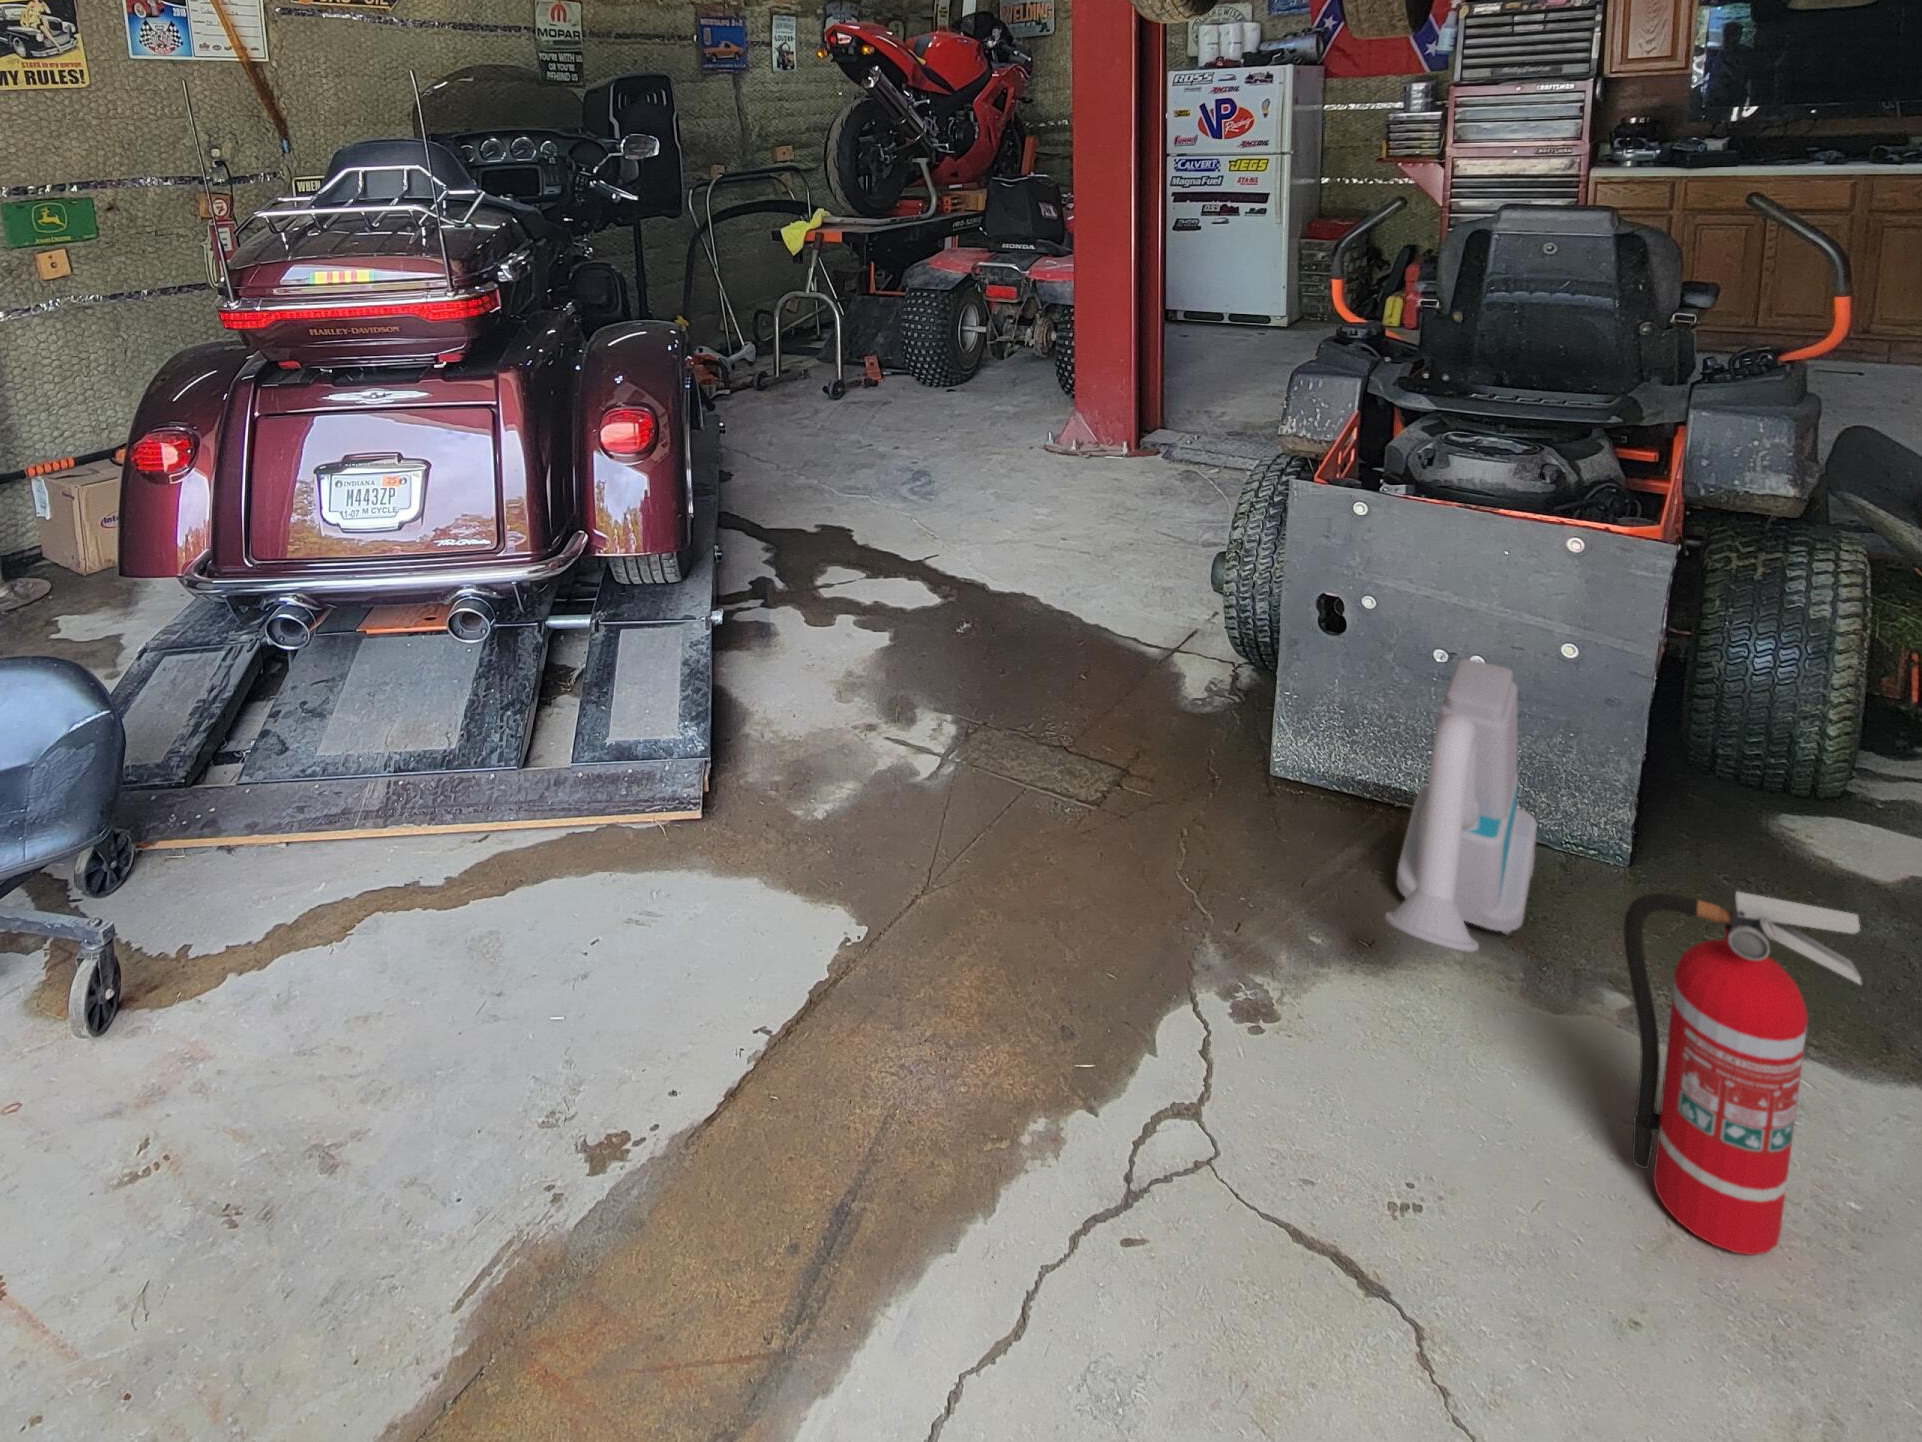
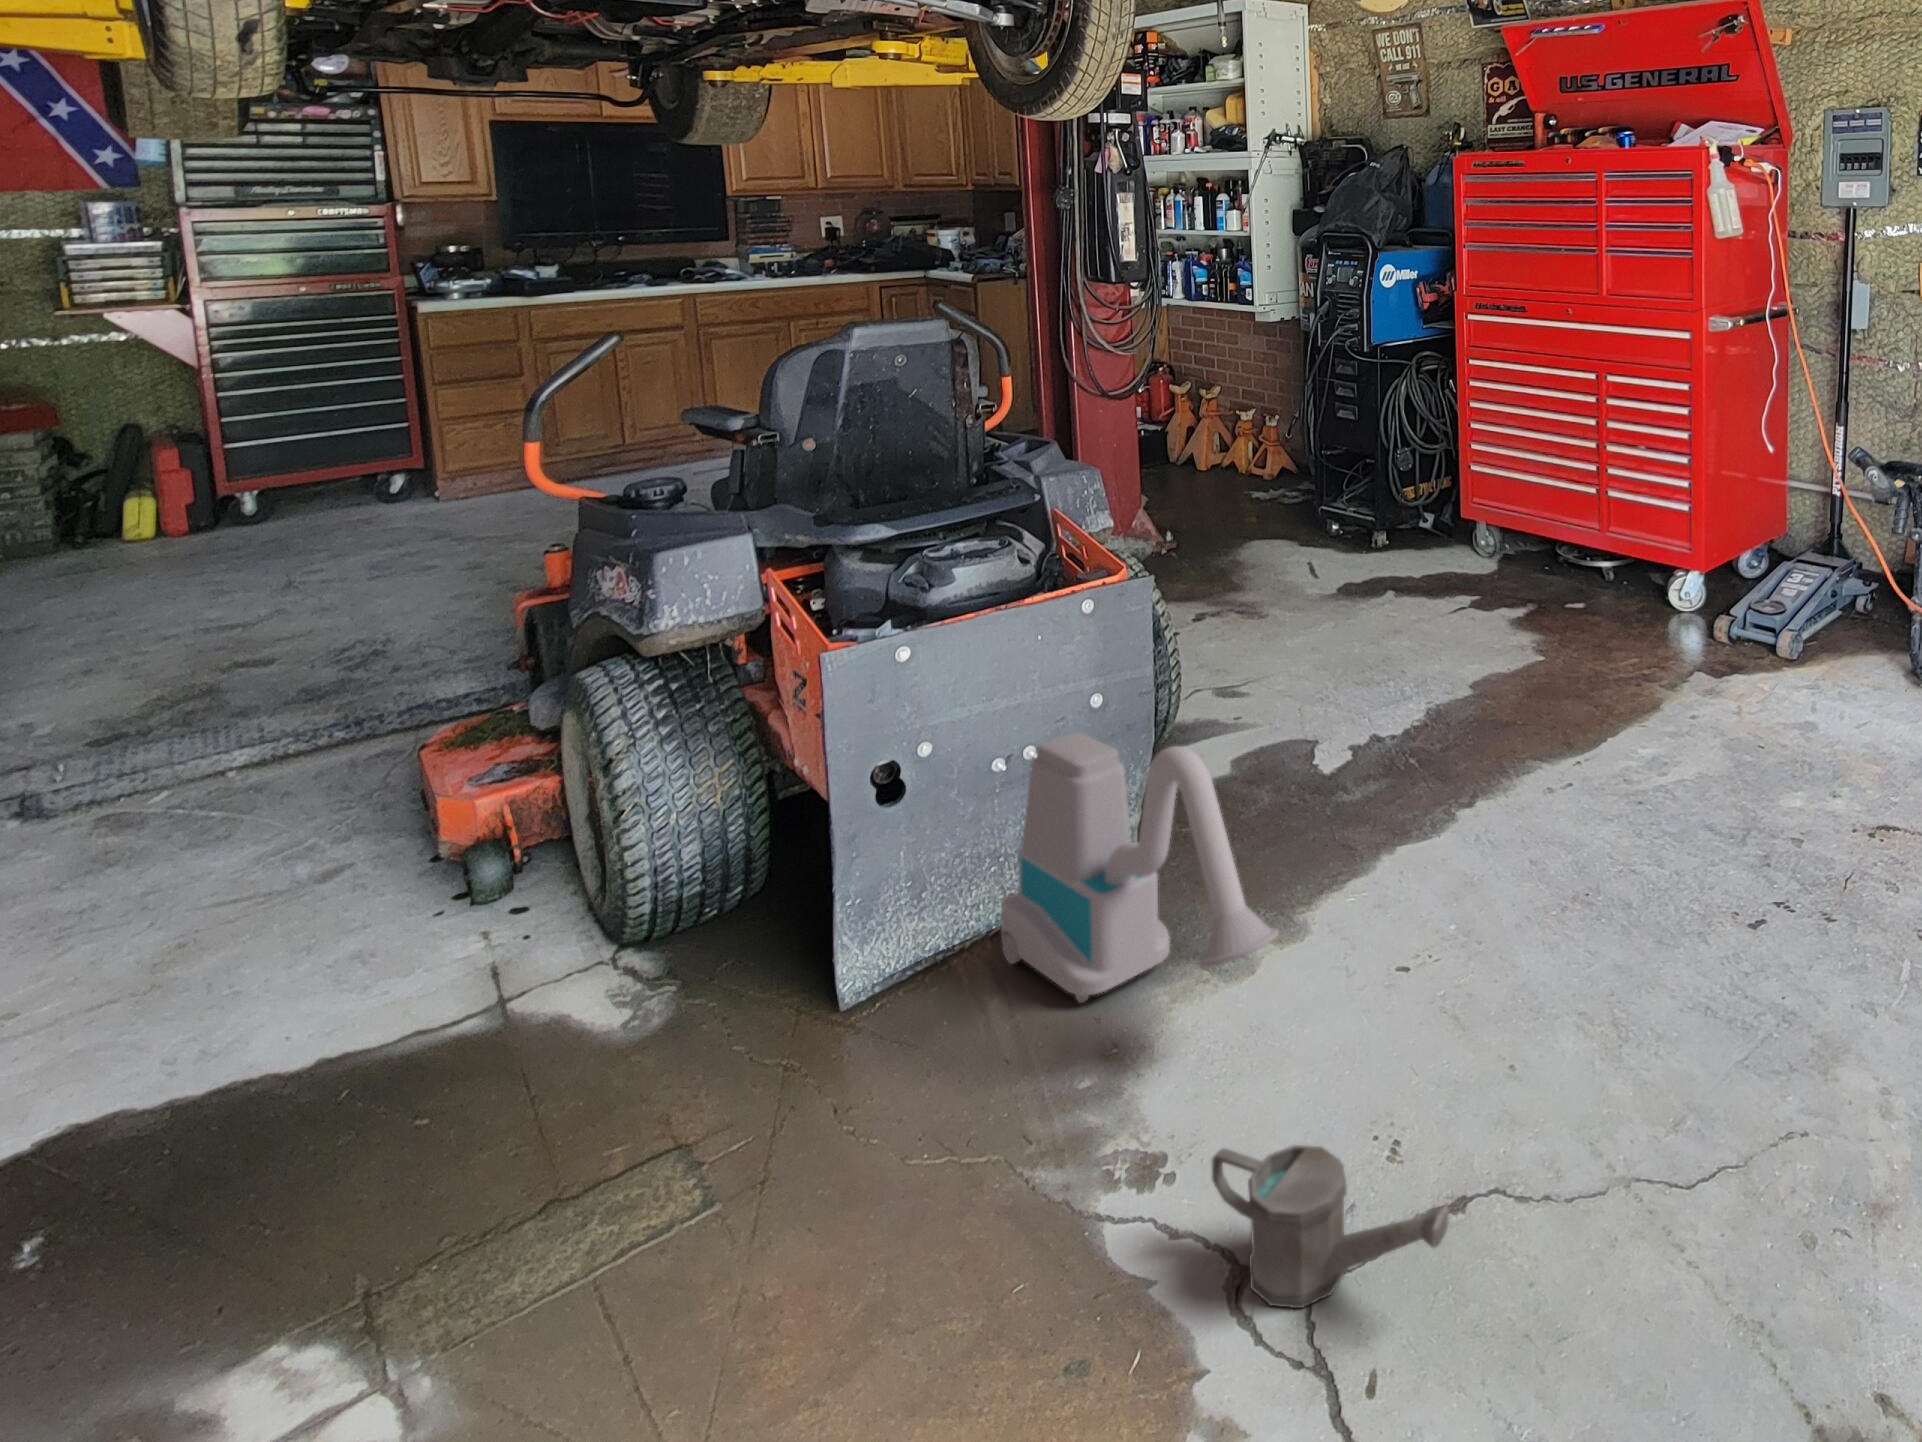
fire extinguisher: present [1624,892,1861,1255] -> none [1384,706,1482,1005]
watering can: none [1170,1013,1269,1225] -> present [1212,1145,1449,1308]

